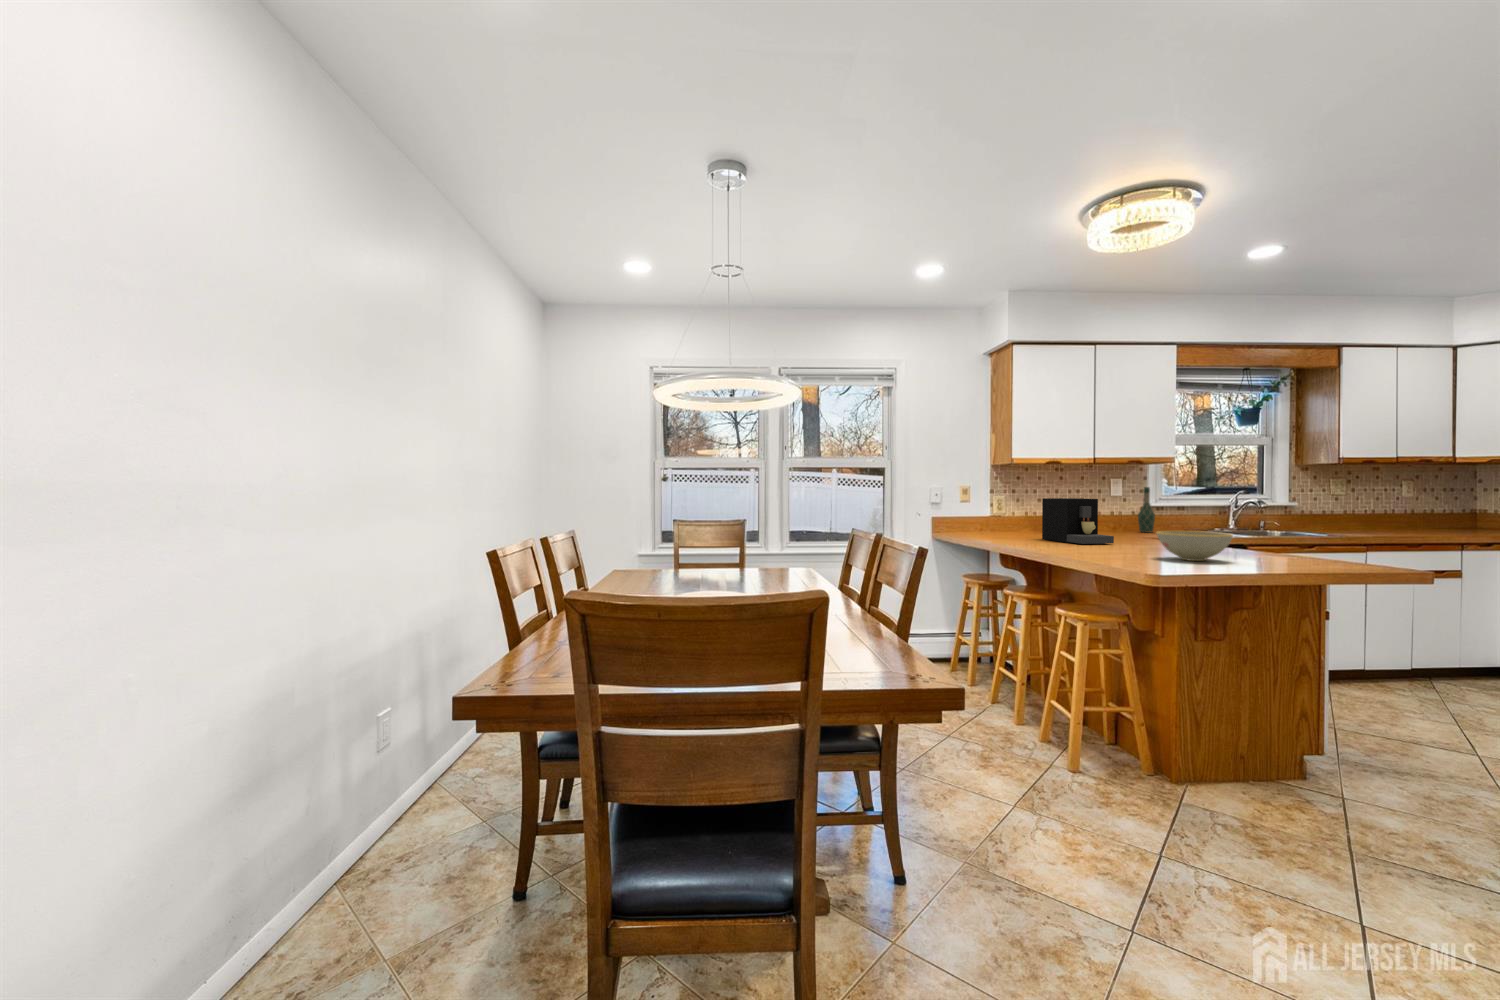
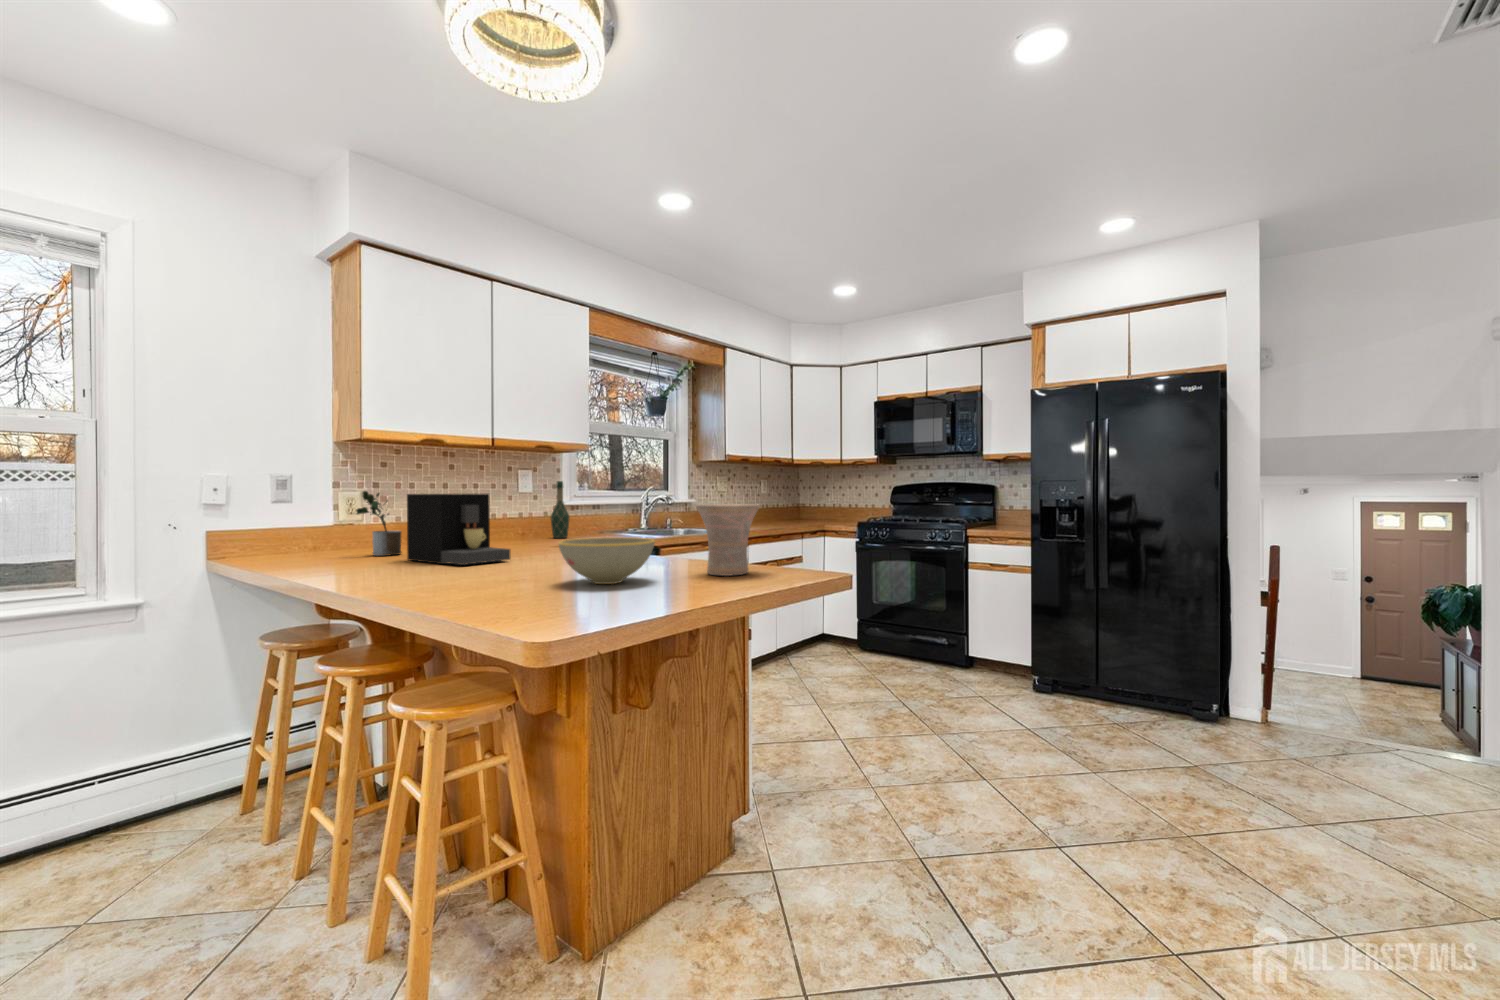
potted plant: none [1008,496,1034,536] -> present [356,491,401,556]
vase: none [1272,511,1340,565] -> present [696,504,760,576]

